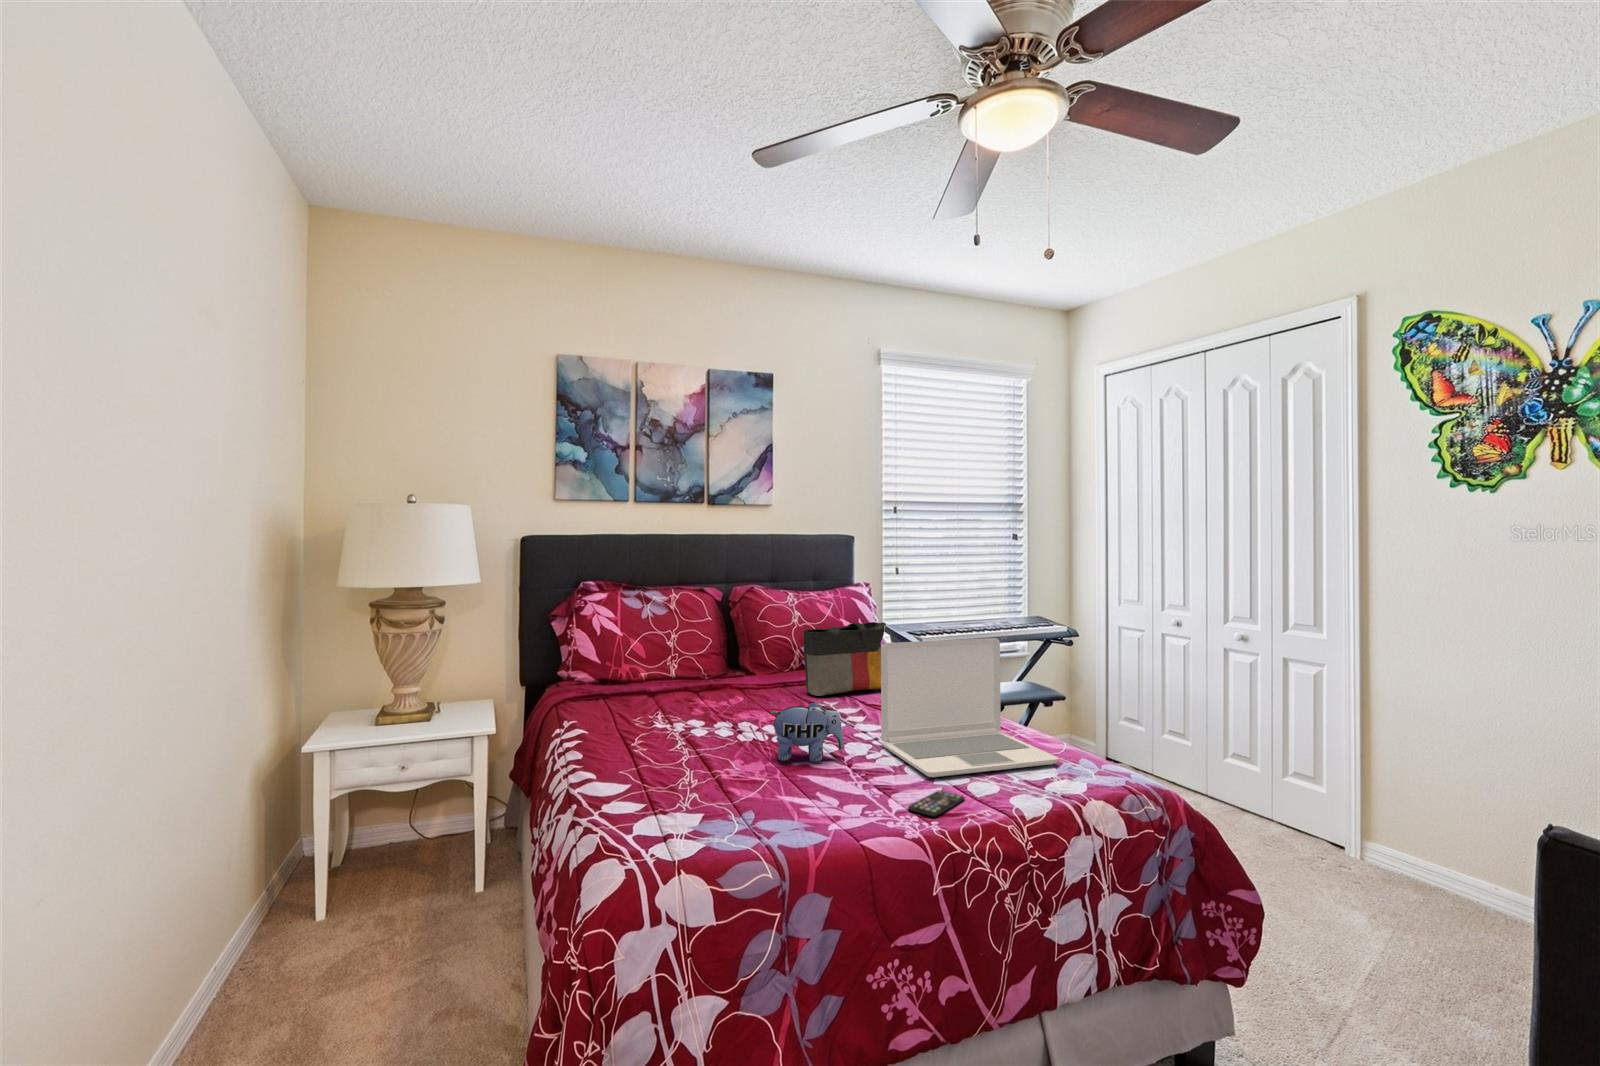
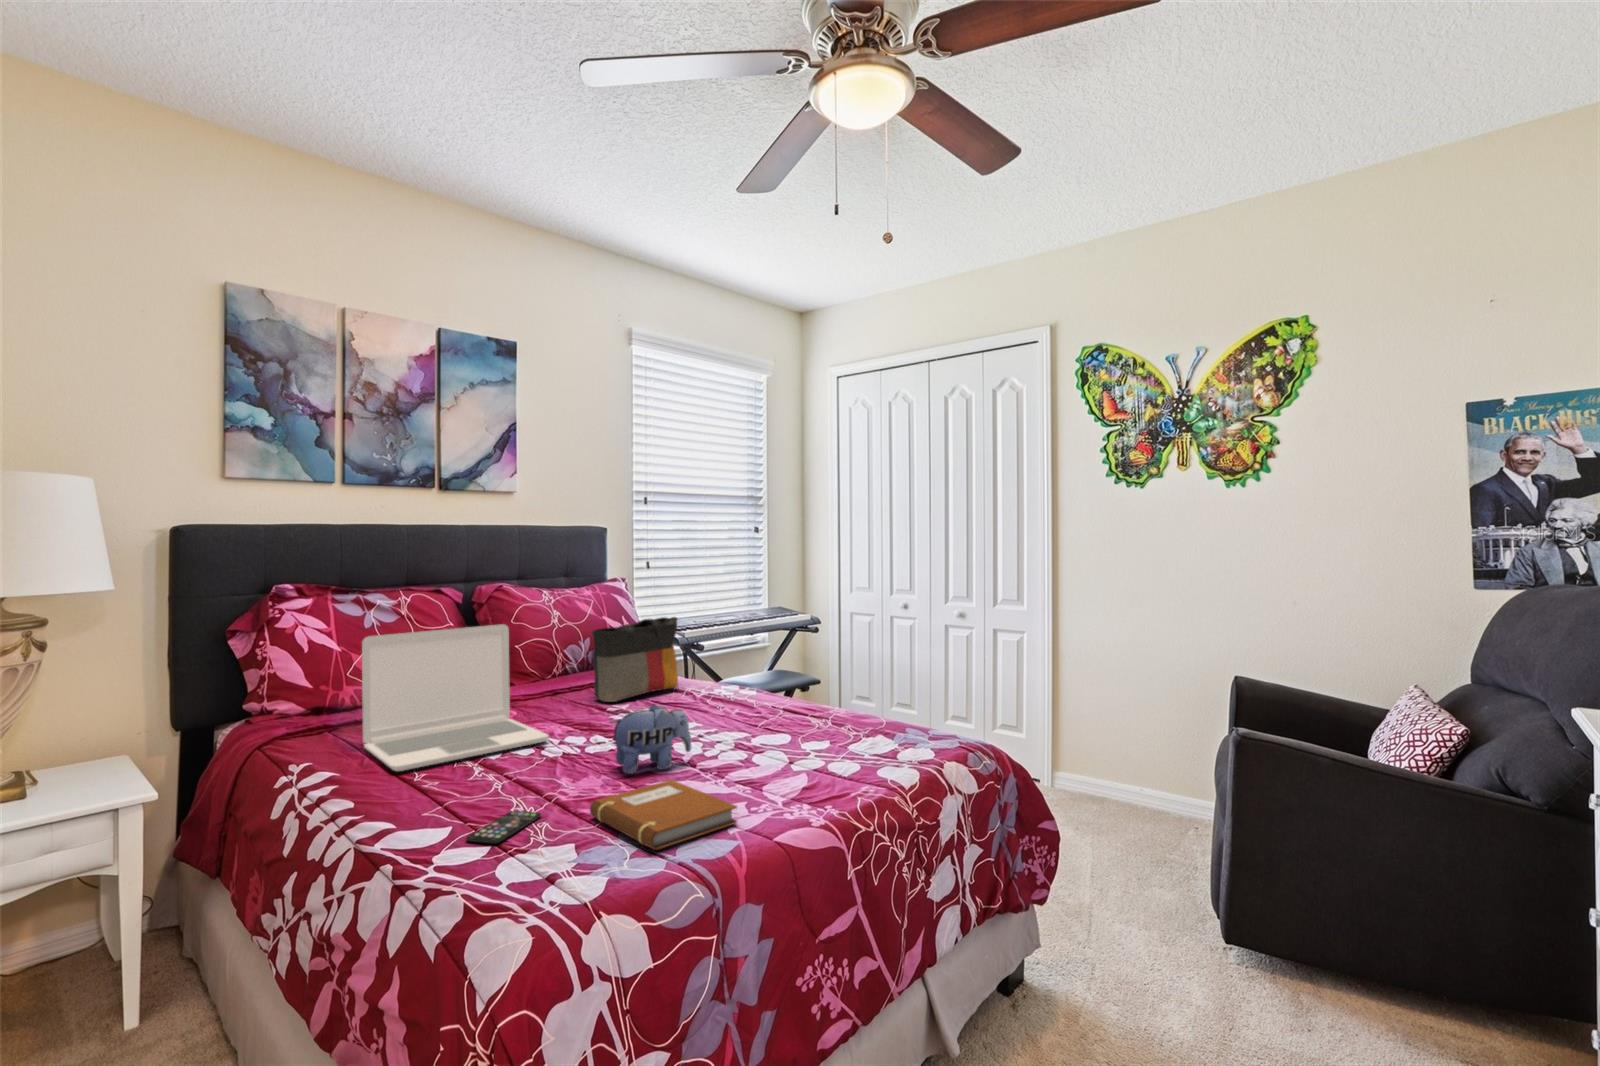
laptop: present [881,638,1058,777] -> present [362,624,549,771]
notebook: none [727,771,839,830] -> present [590,780,737,850]
smartphone: present [908,790,964,816] -> present [466,811,541,844]

